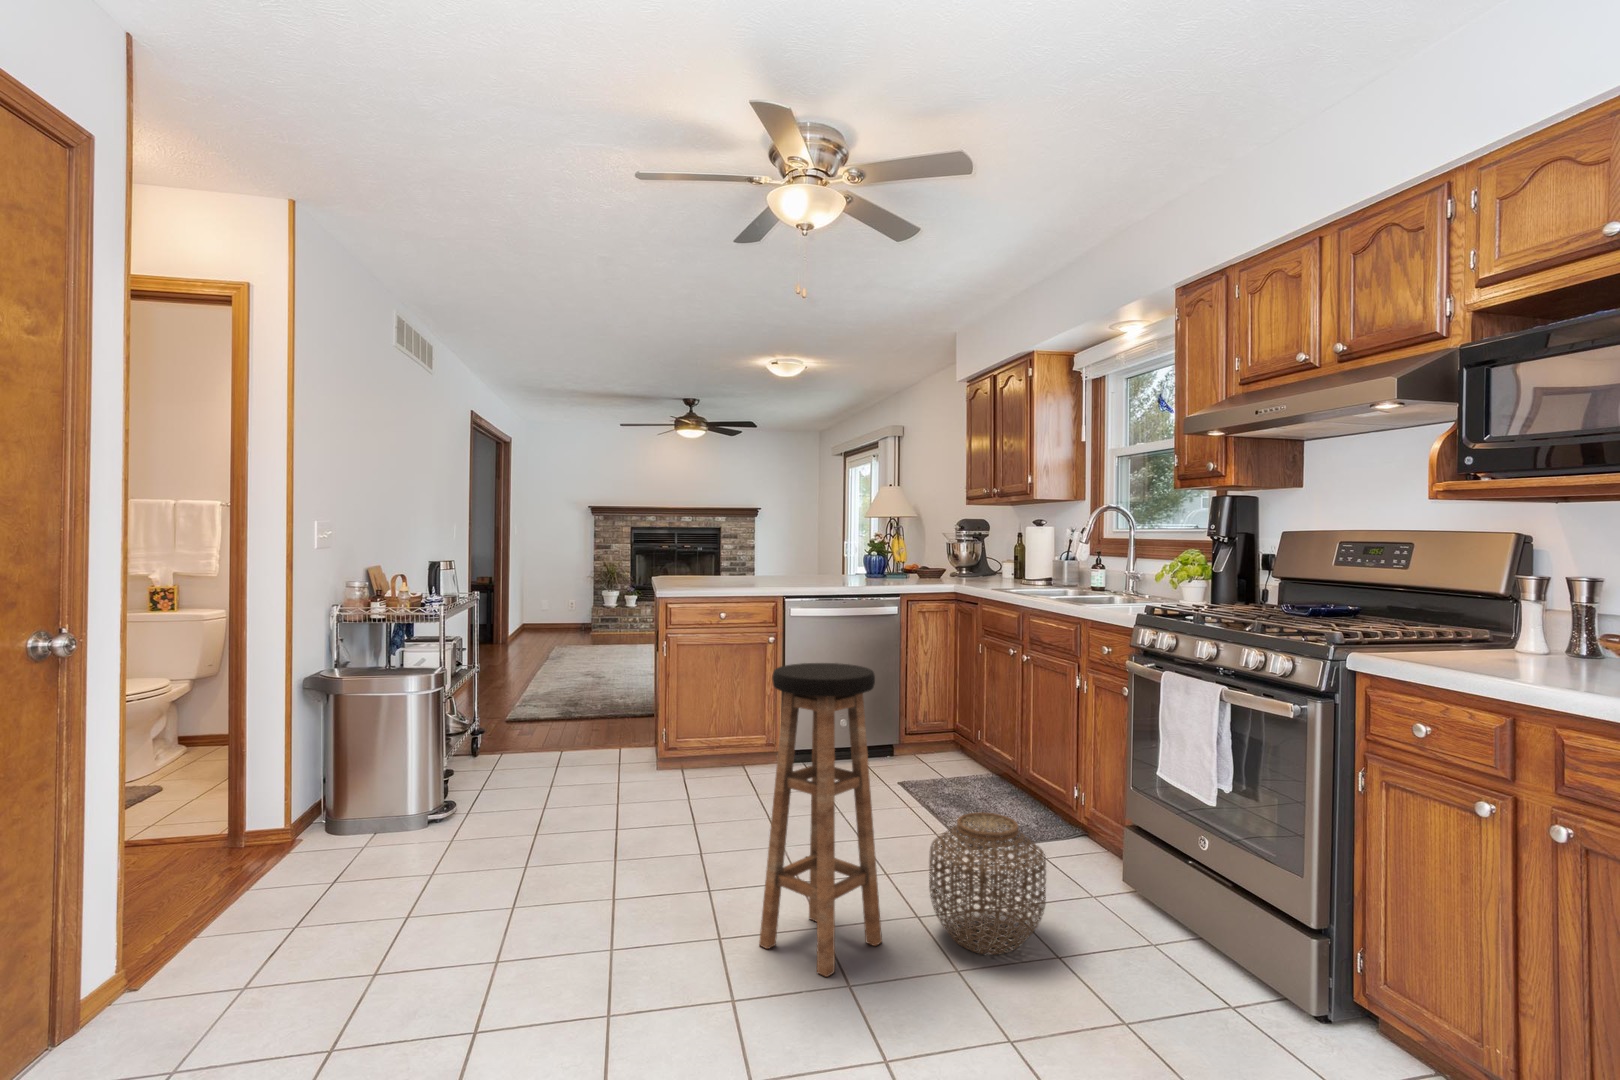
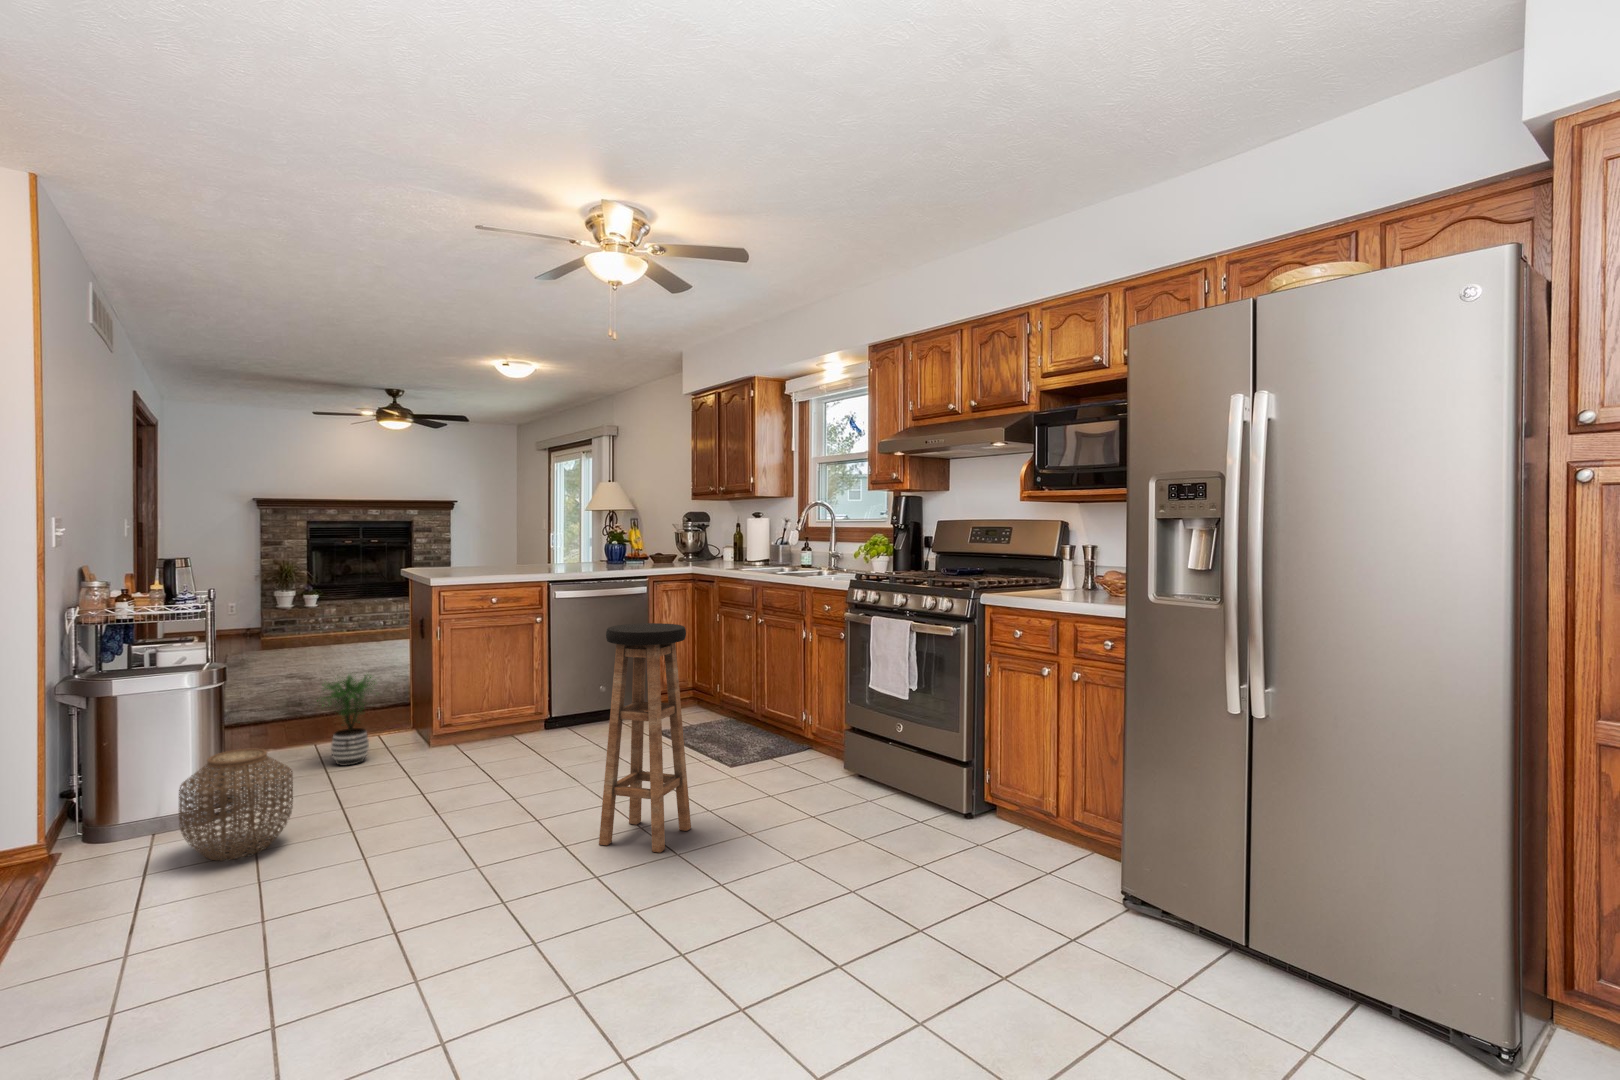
potted plant: none [543,685,606,783] -> present [317,674,375,766]
woven basket: present [929,812,1046,955] -> present [179,749,293,861]

